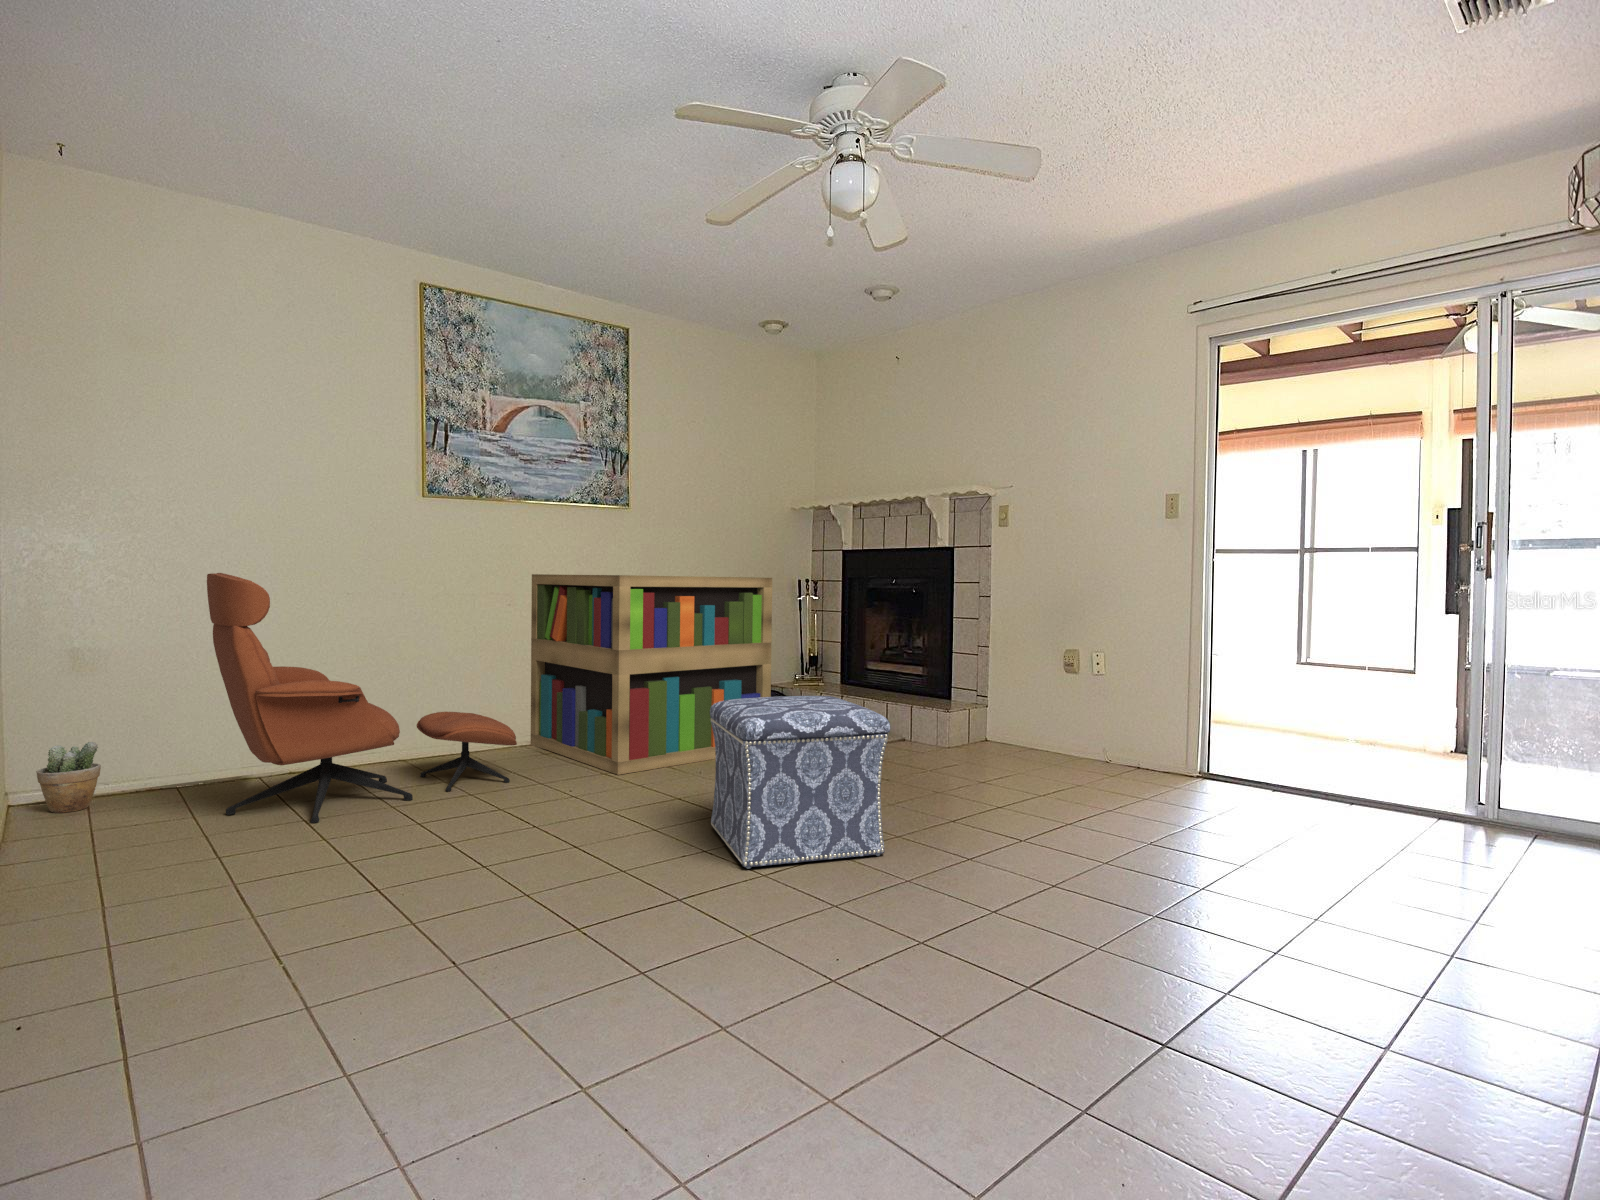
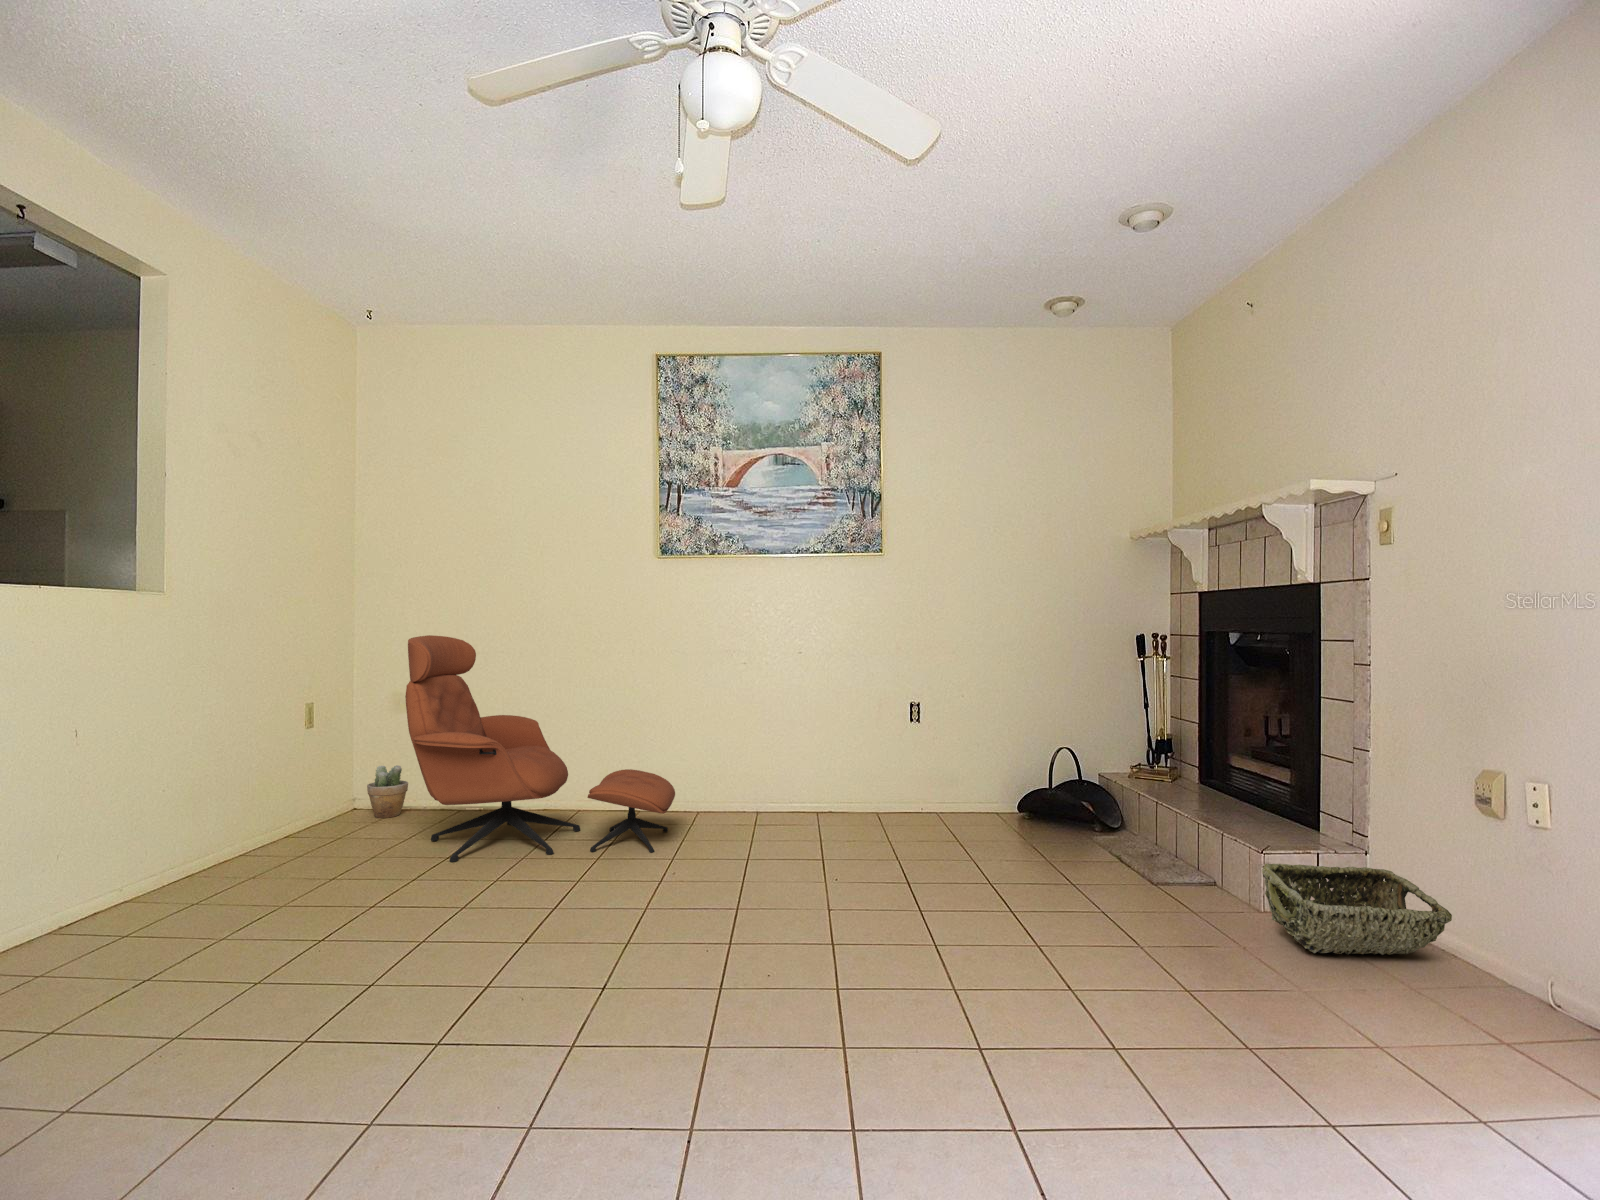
bookshelf: present [531,574,772,775] -> none [753,631,983,866]
ottoman: present [710,696,890,869] -> none [570,801,837,1079]
woven basket: none [963,709,1047,756] -> present [1262,864,1452,955]

